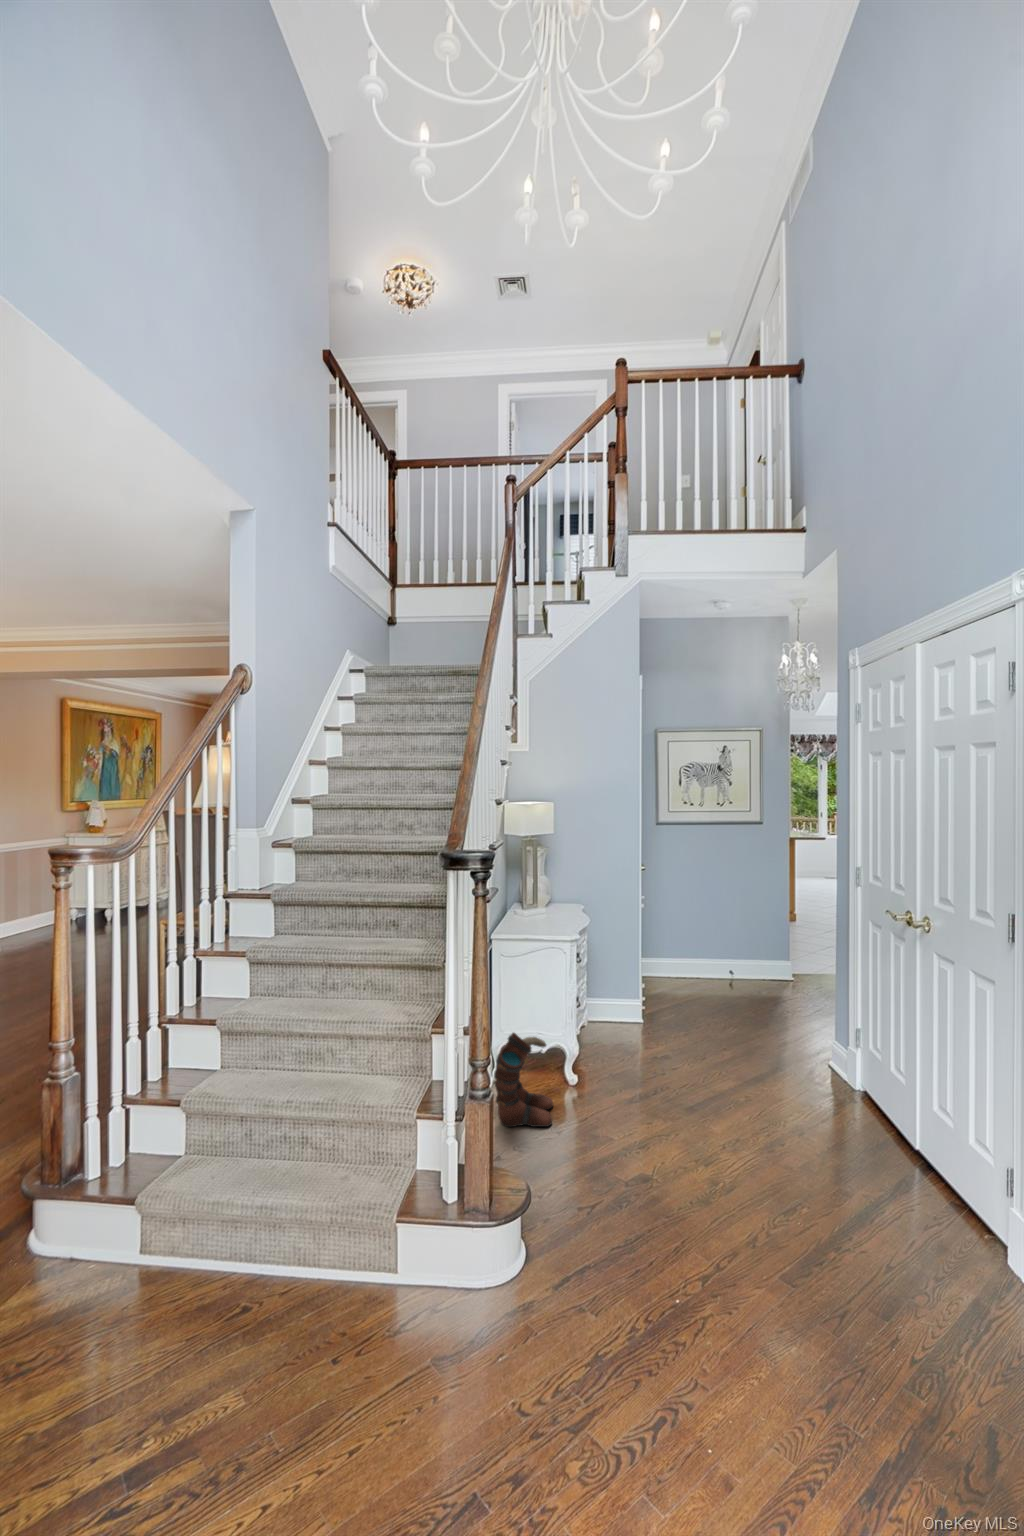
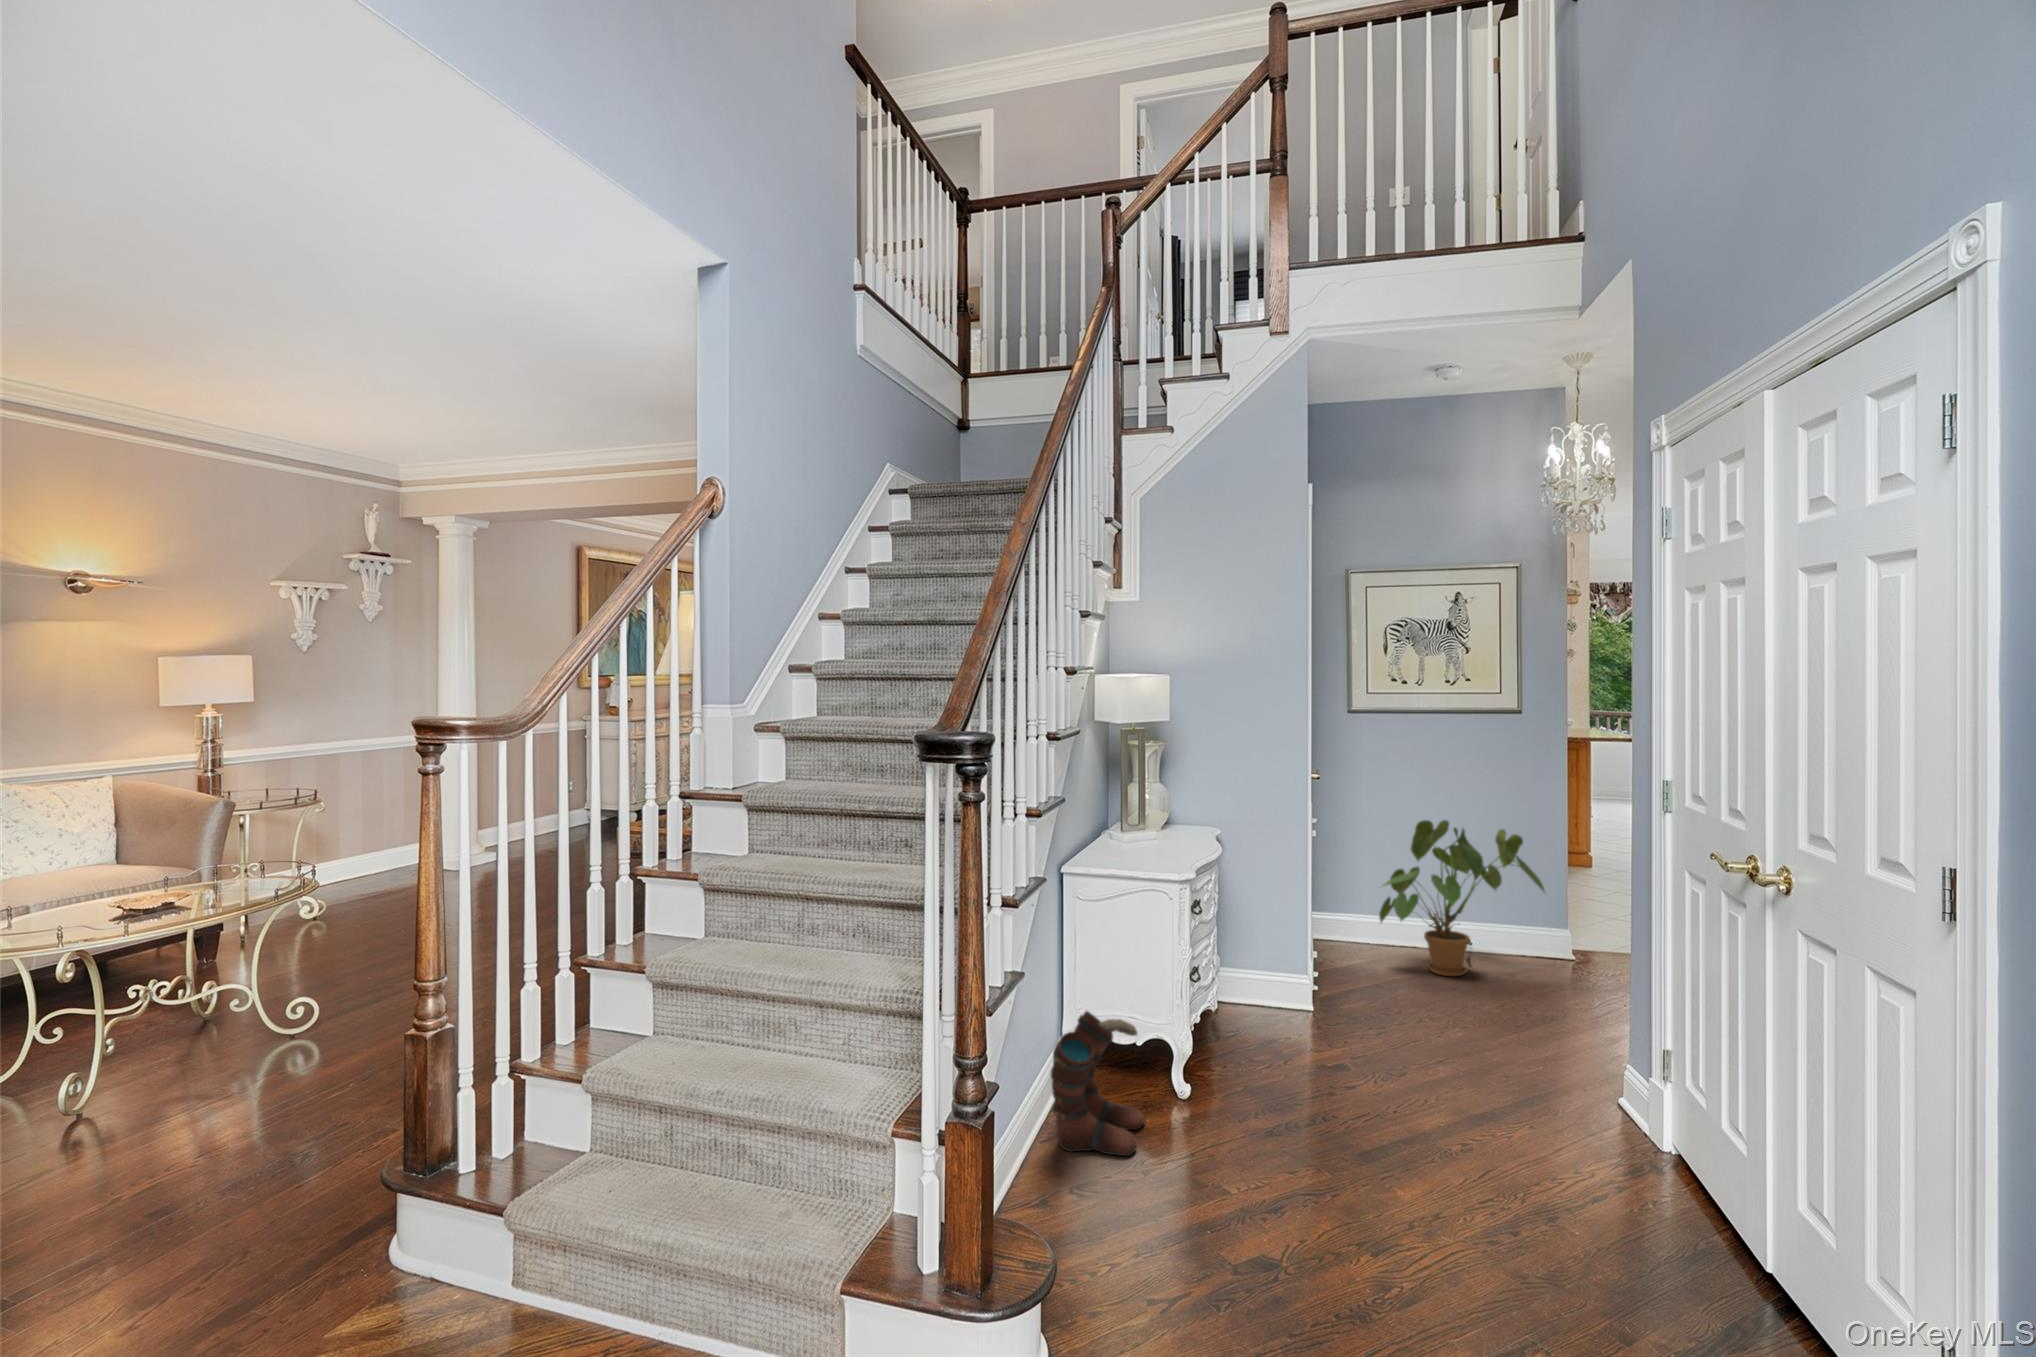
house plant: none [678,895,785,998] -> present [1379,820,1544,976]

